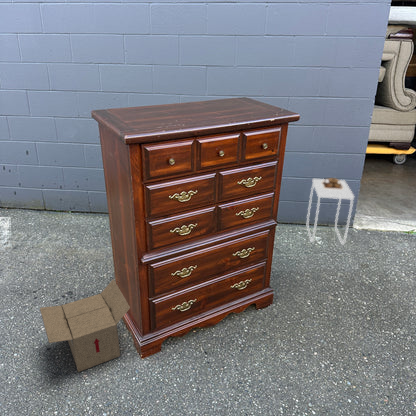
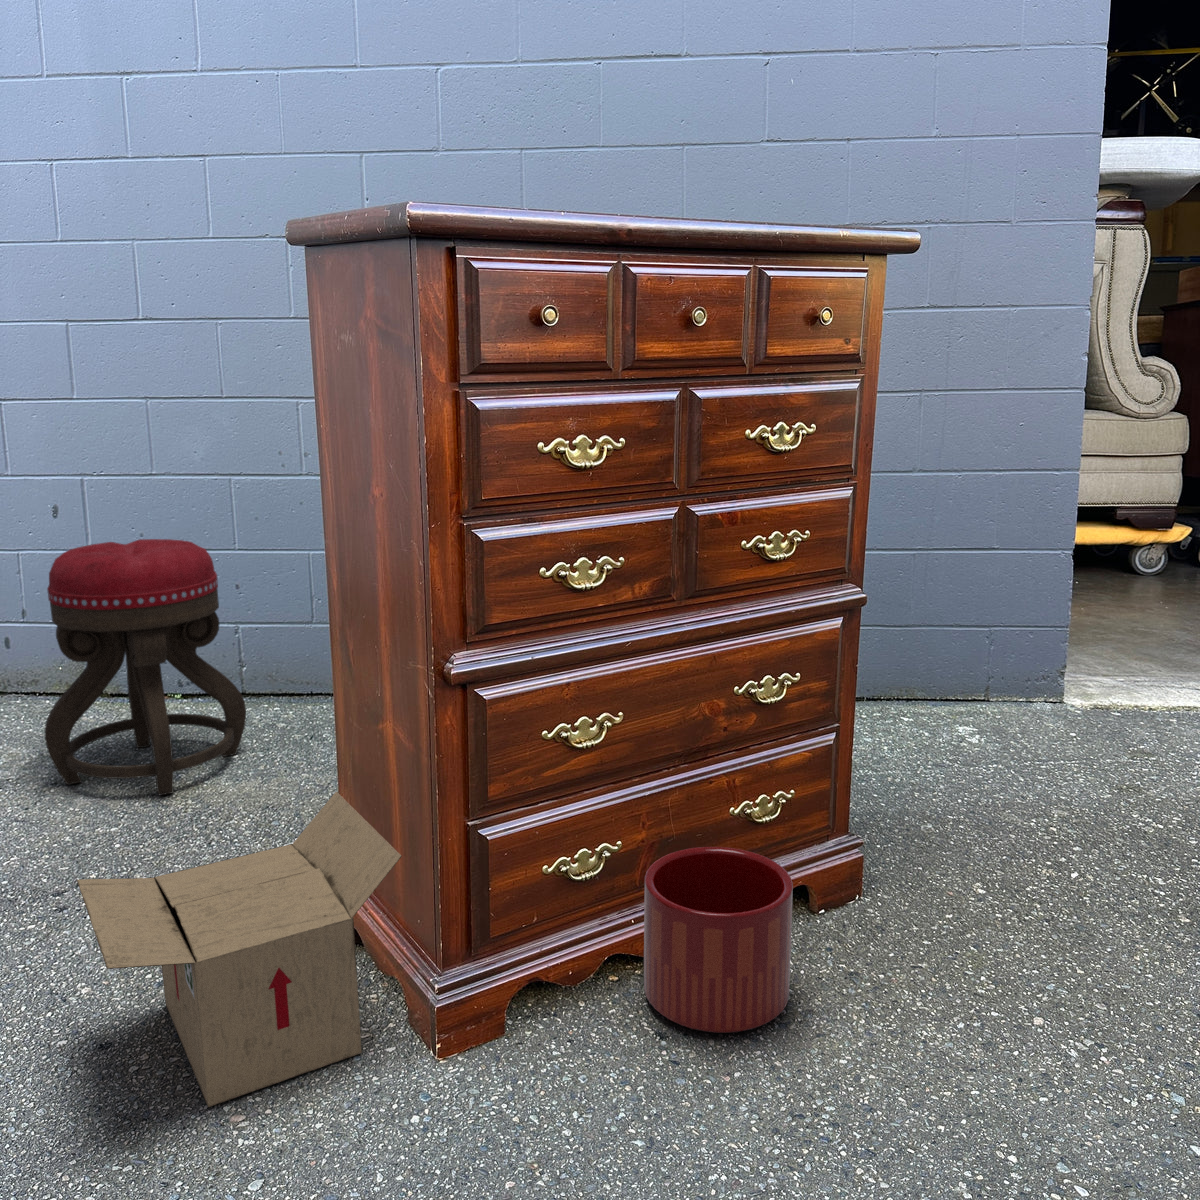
ottoman: none [26,172,89,255] -> present [45,539,246,795]
side table: present [307,178,354,244] -> none [923,537,1071,738]
planter: none [201,300,243,355] -> present [644,847,793,1033]

